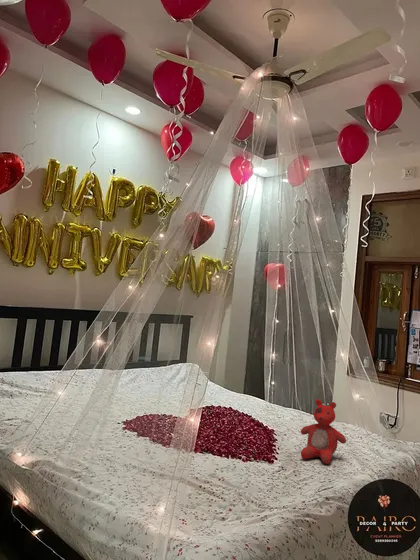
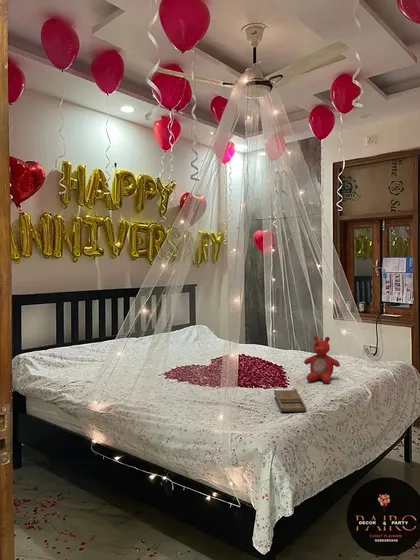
tray: none [254,467,291,507] -> present [274,390,306,412]

